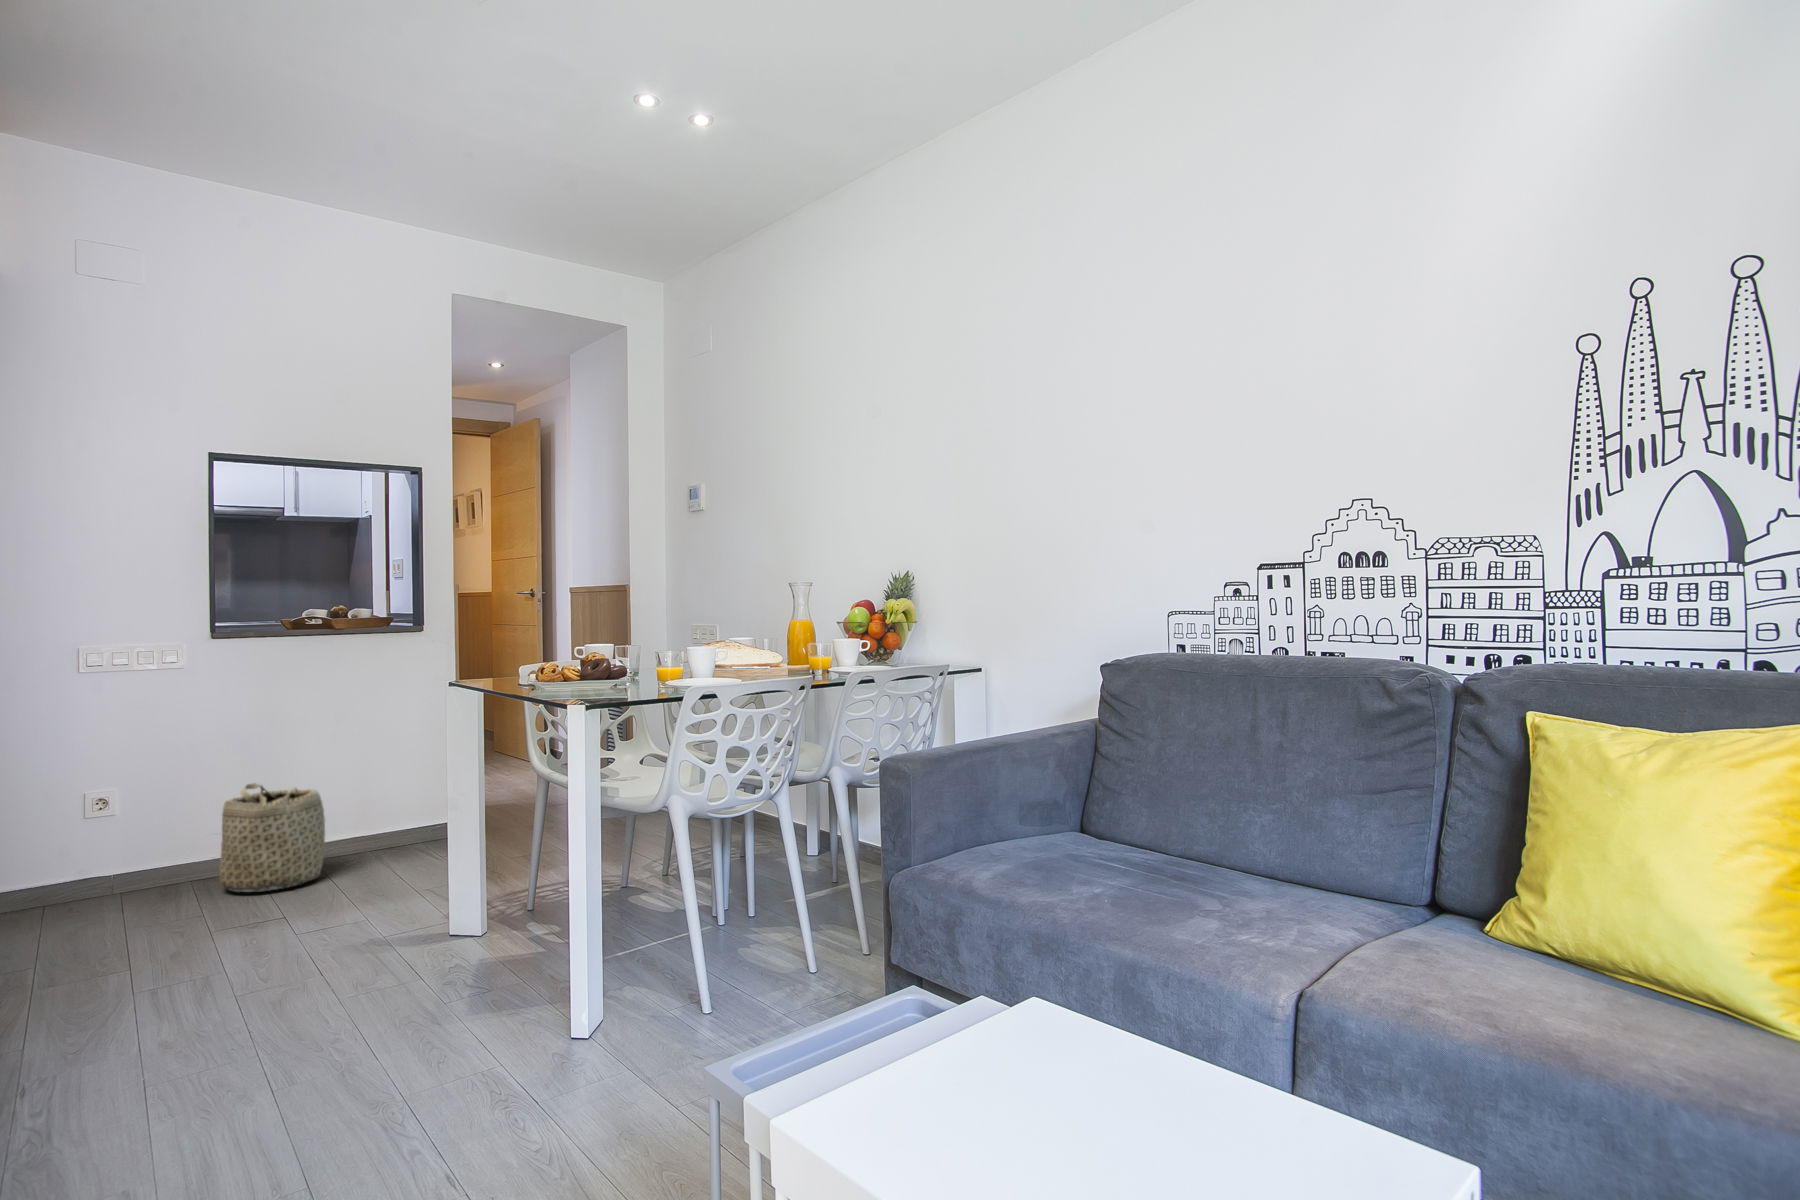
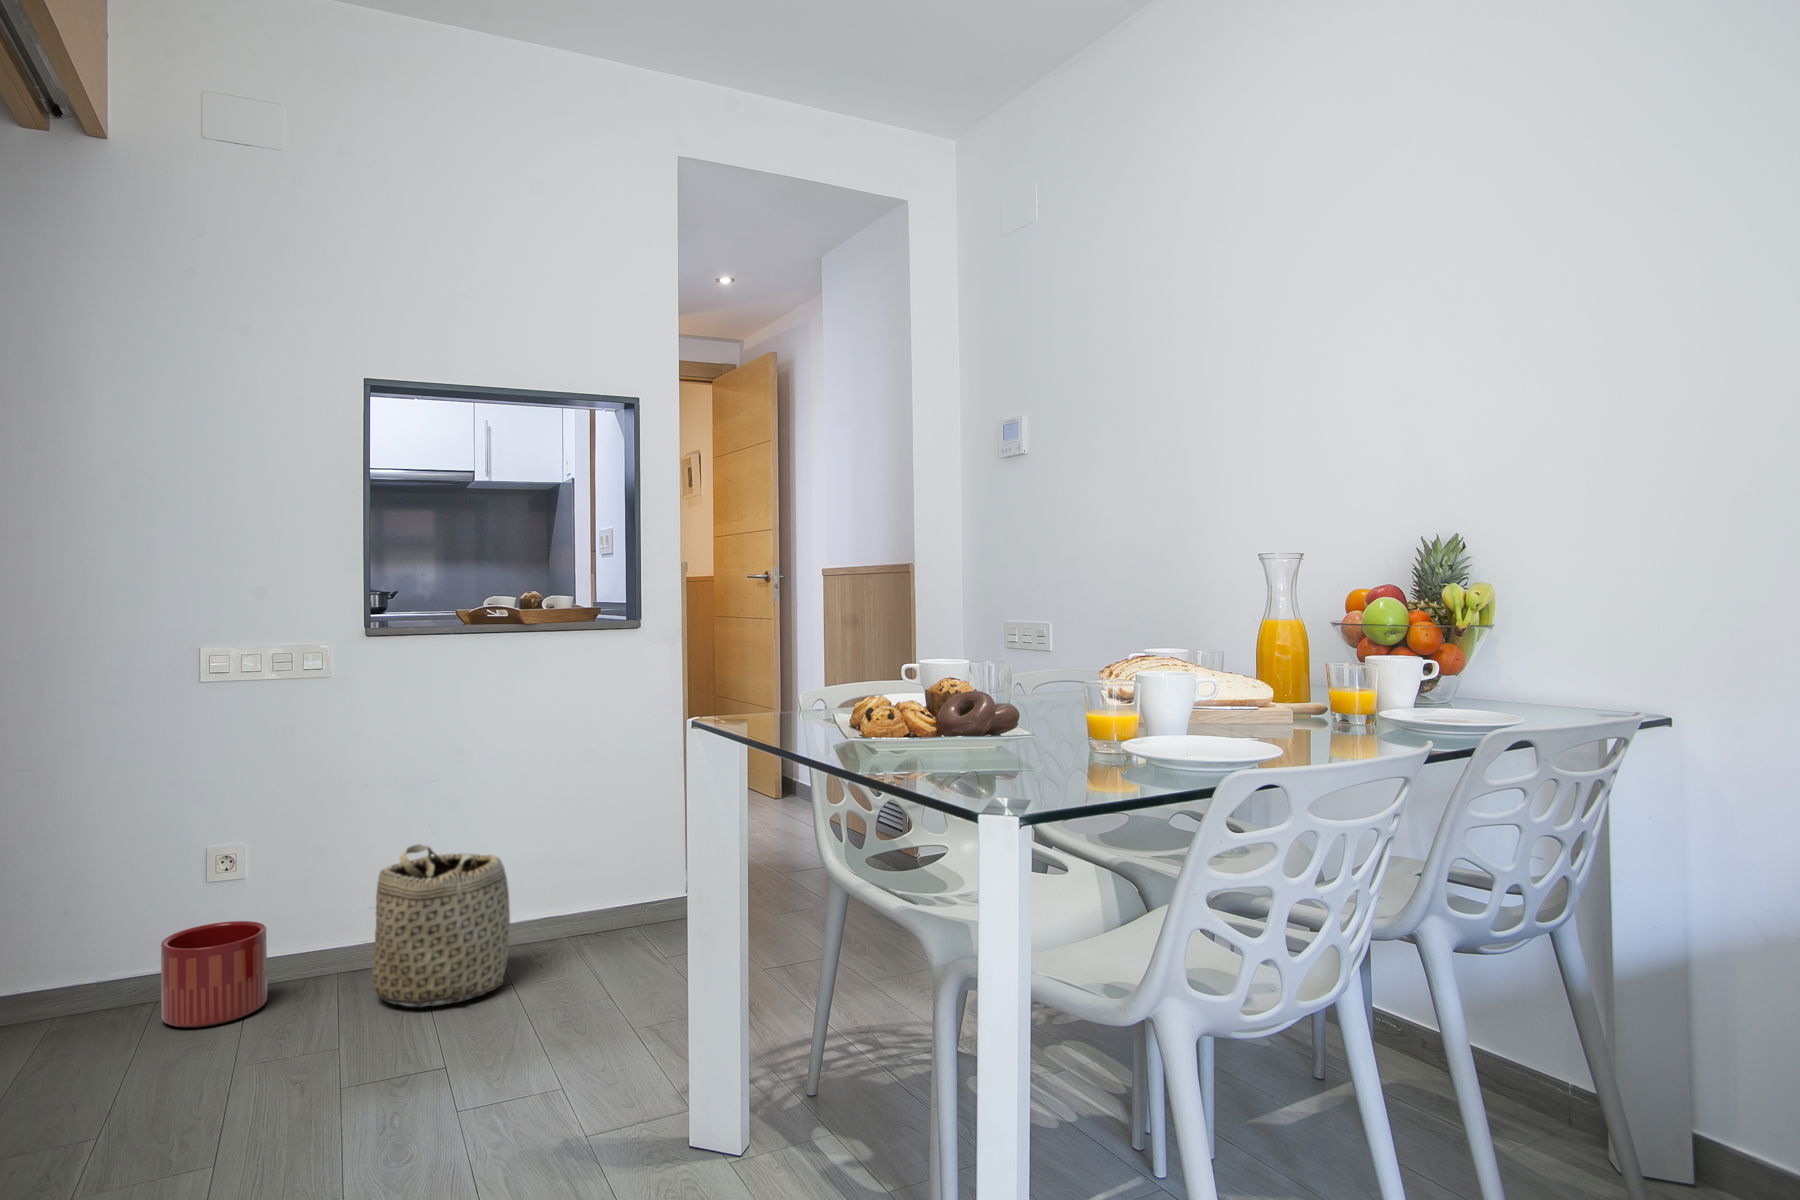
planter: none [50,843,135,916] -> present [161,921,267,1028]

